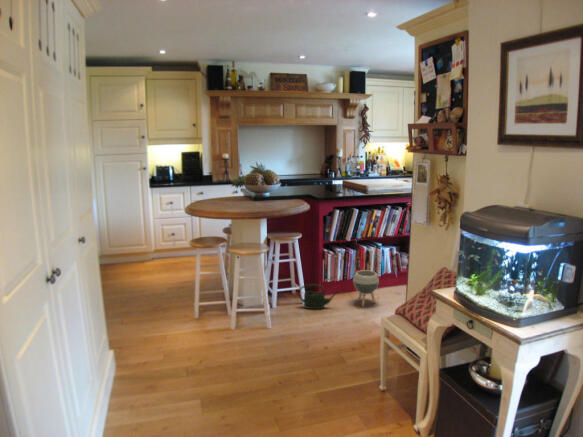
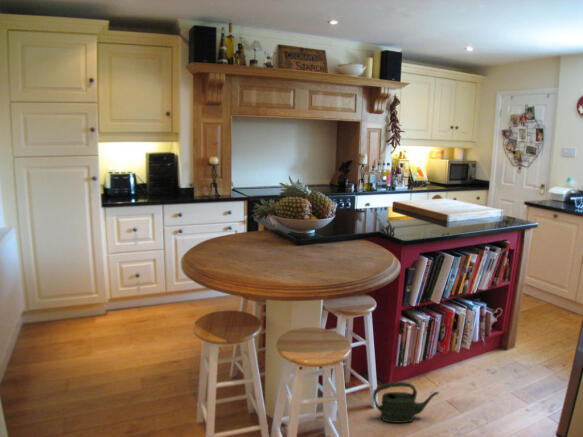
planter: present [353,270,379,306] -> none [451,350,494,411]

